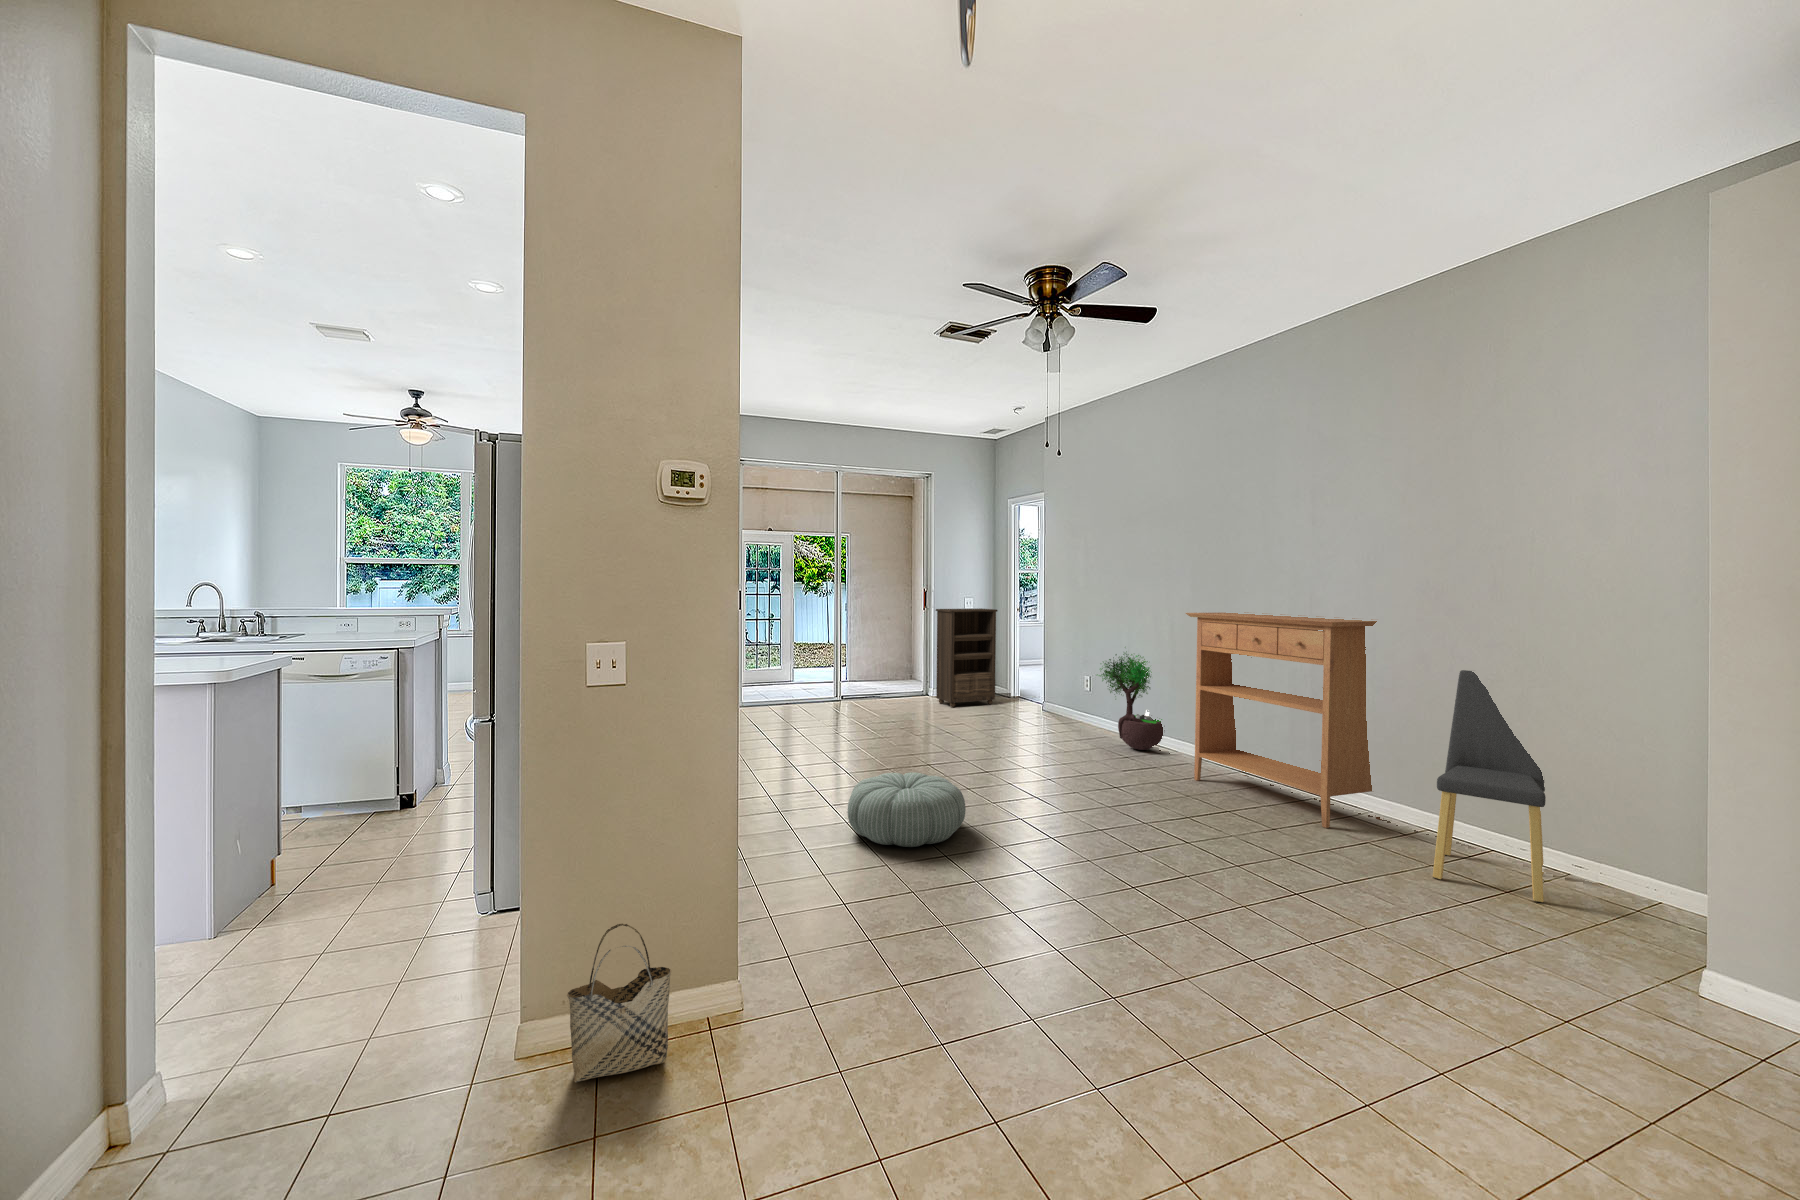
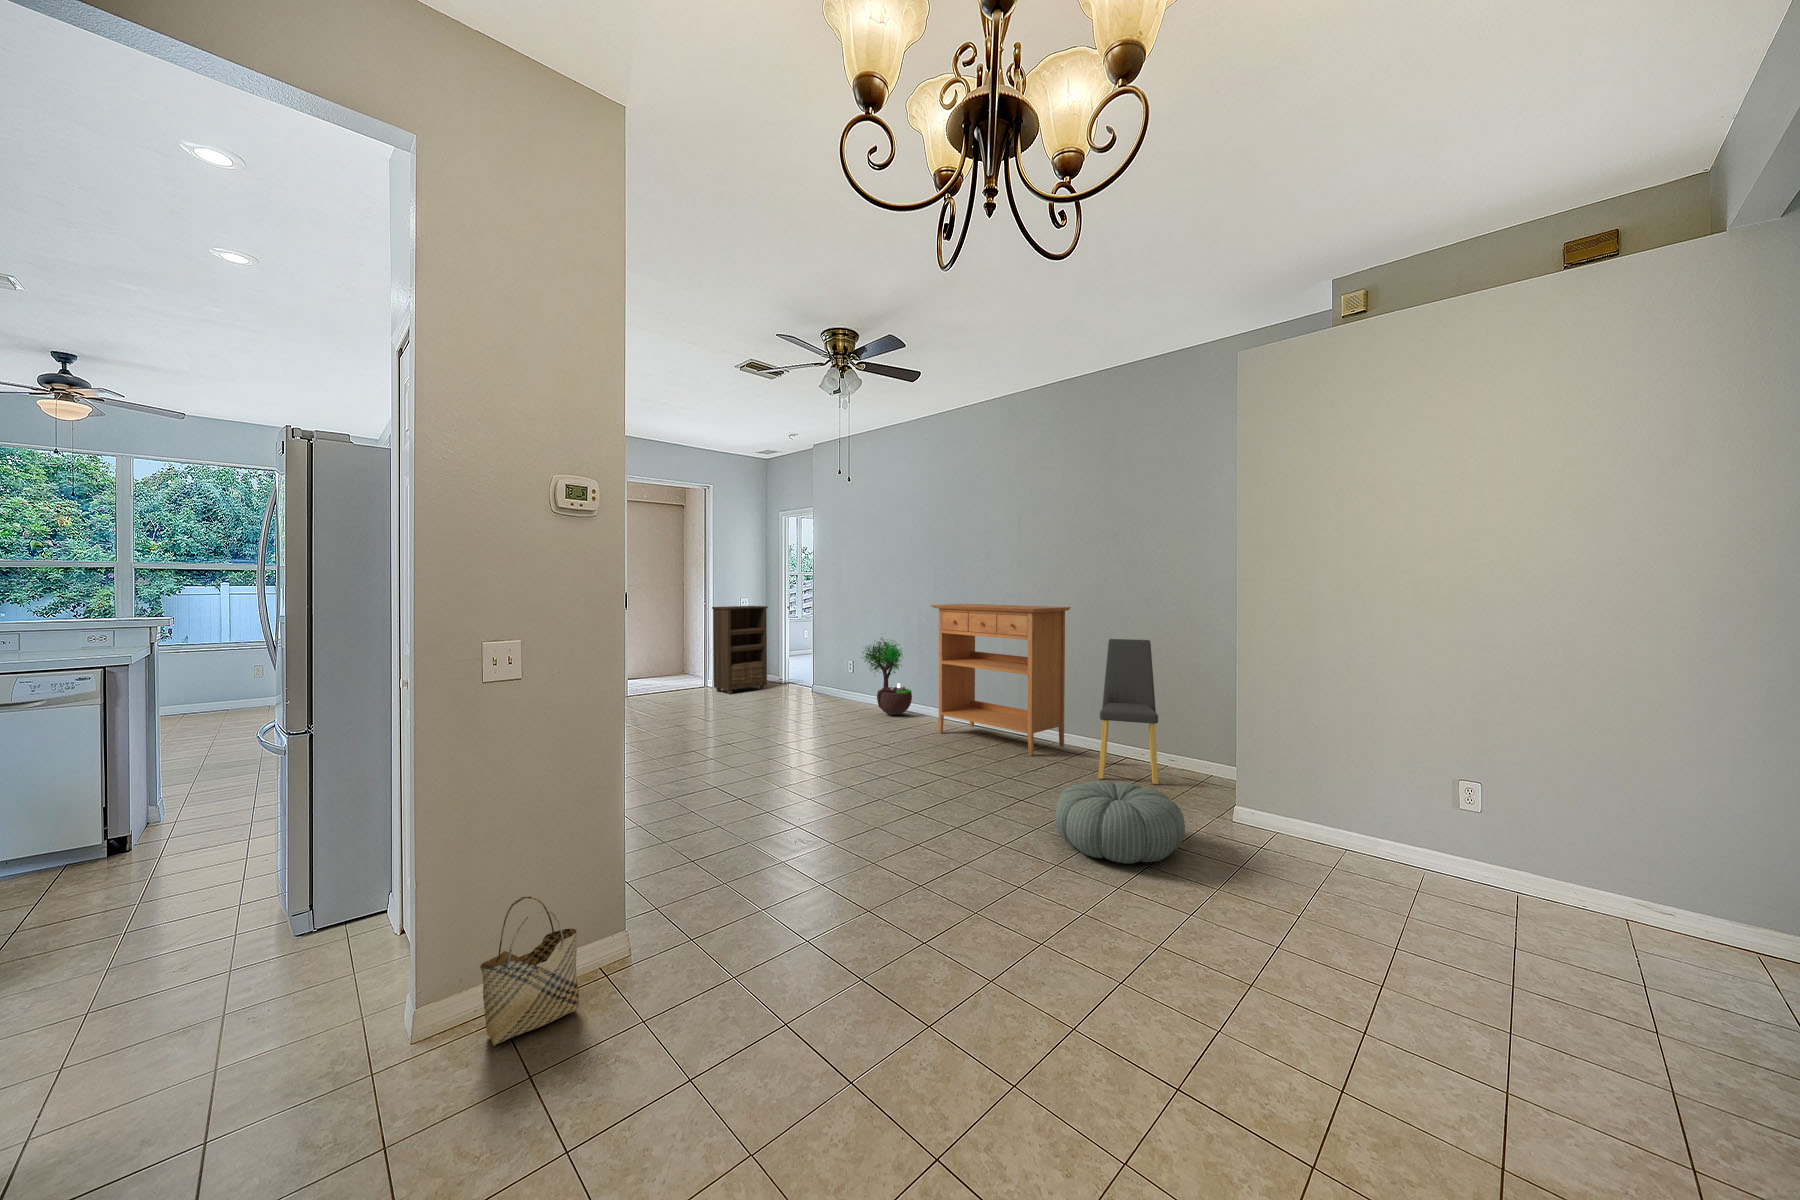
pouf: present [848,772,966,847] -> present [1055,781,1185,864]

